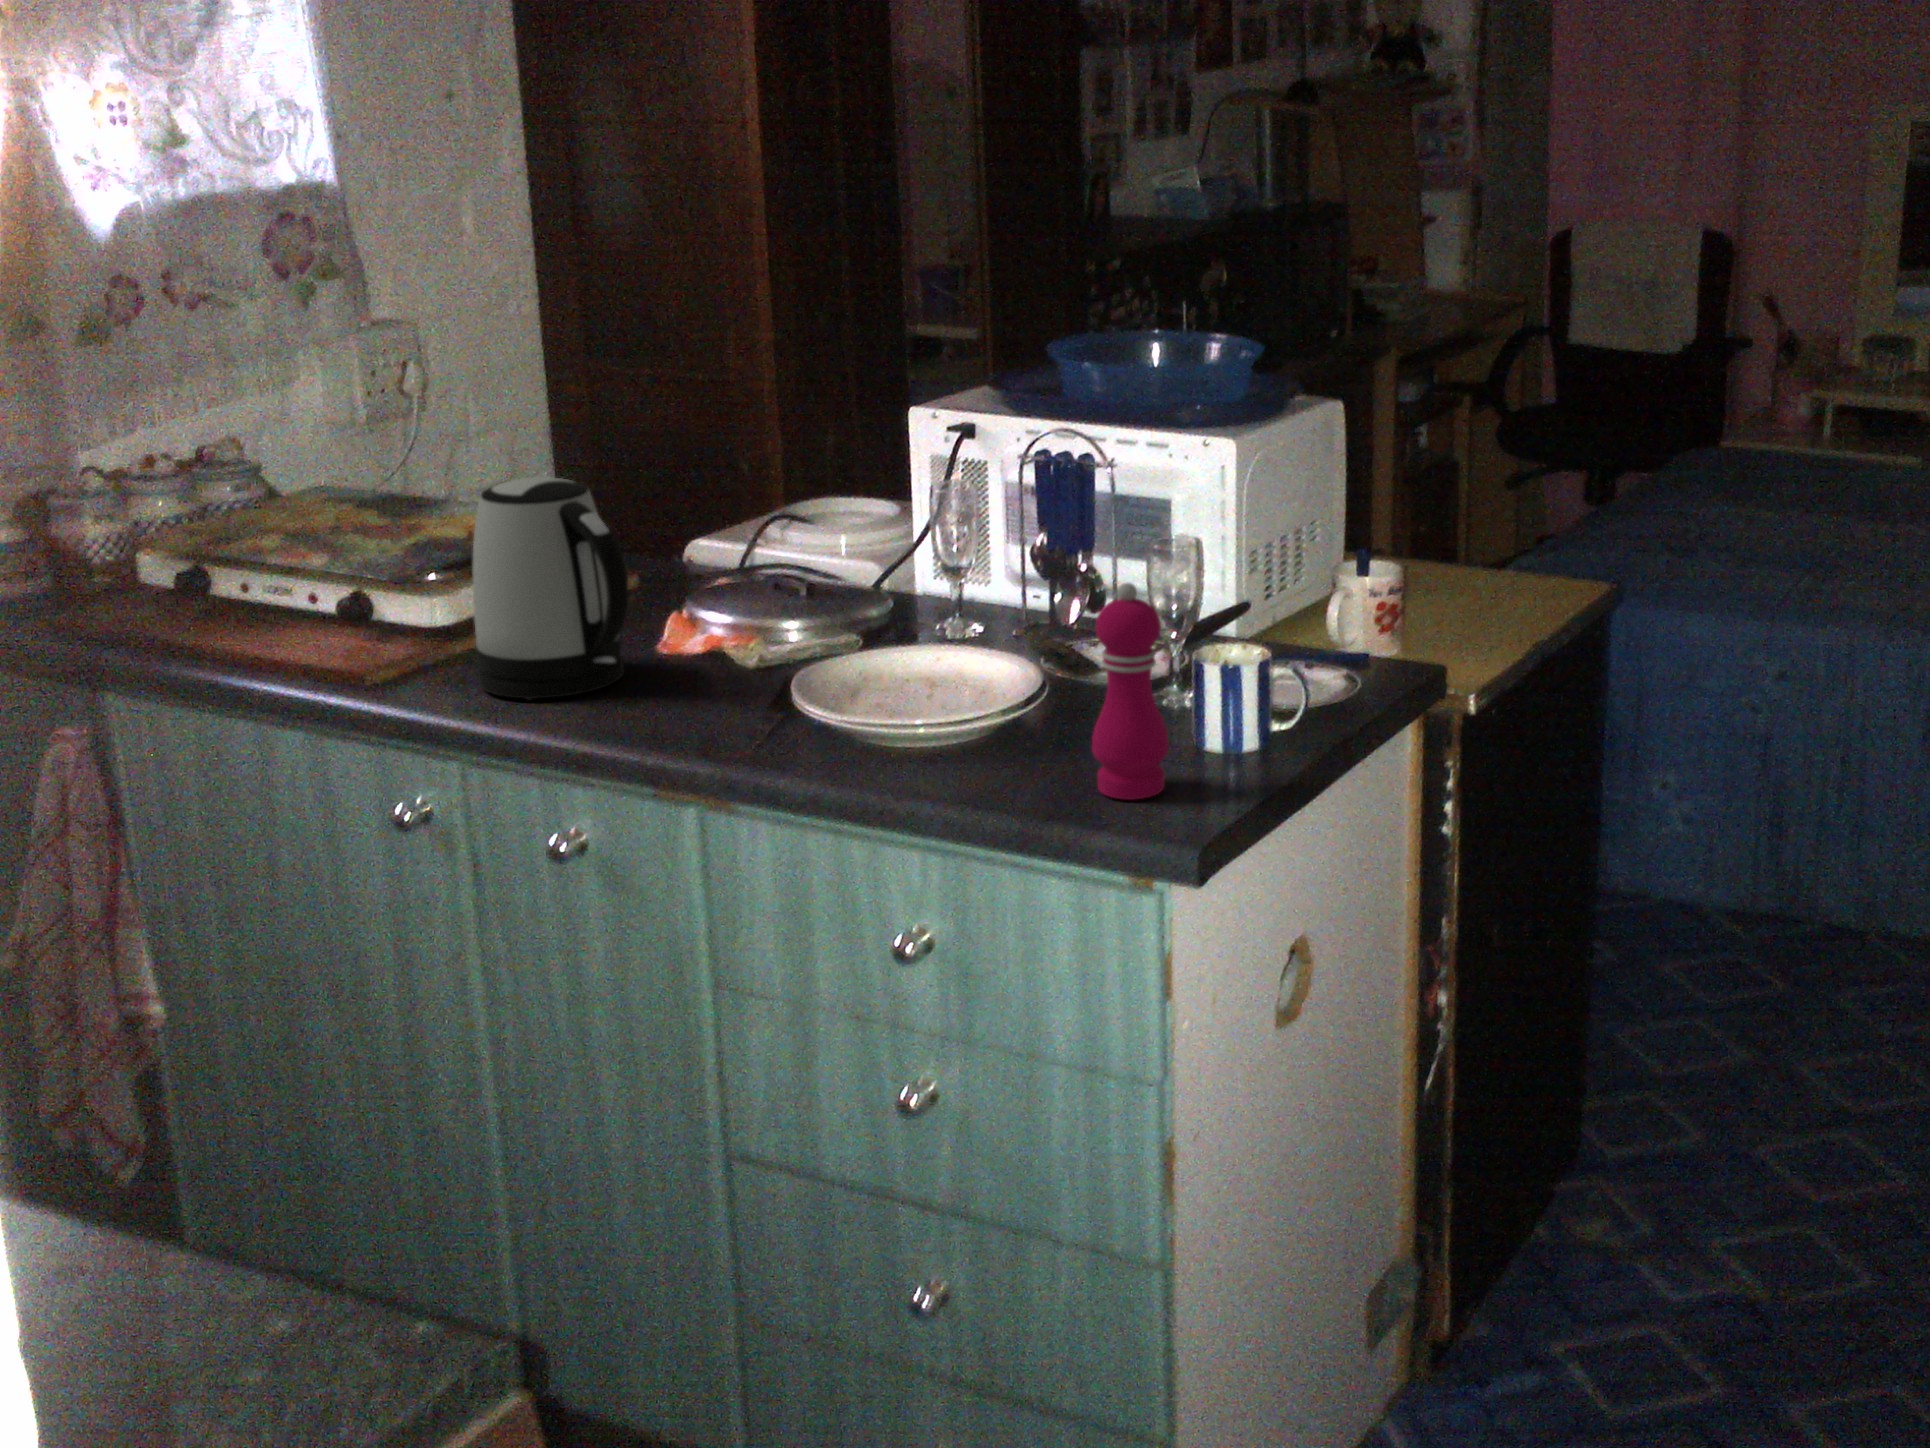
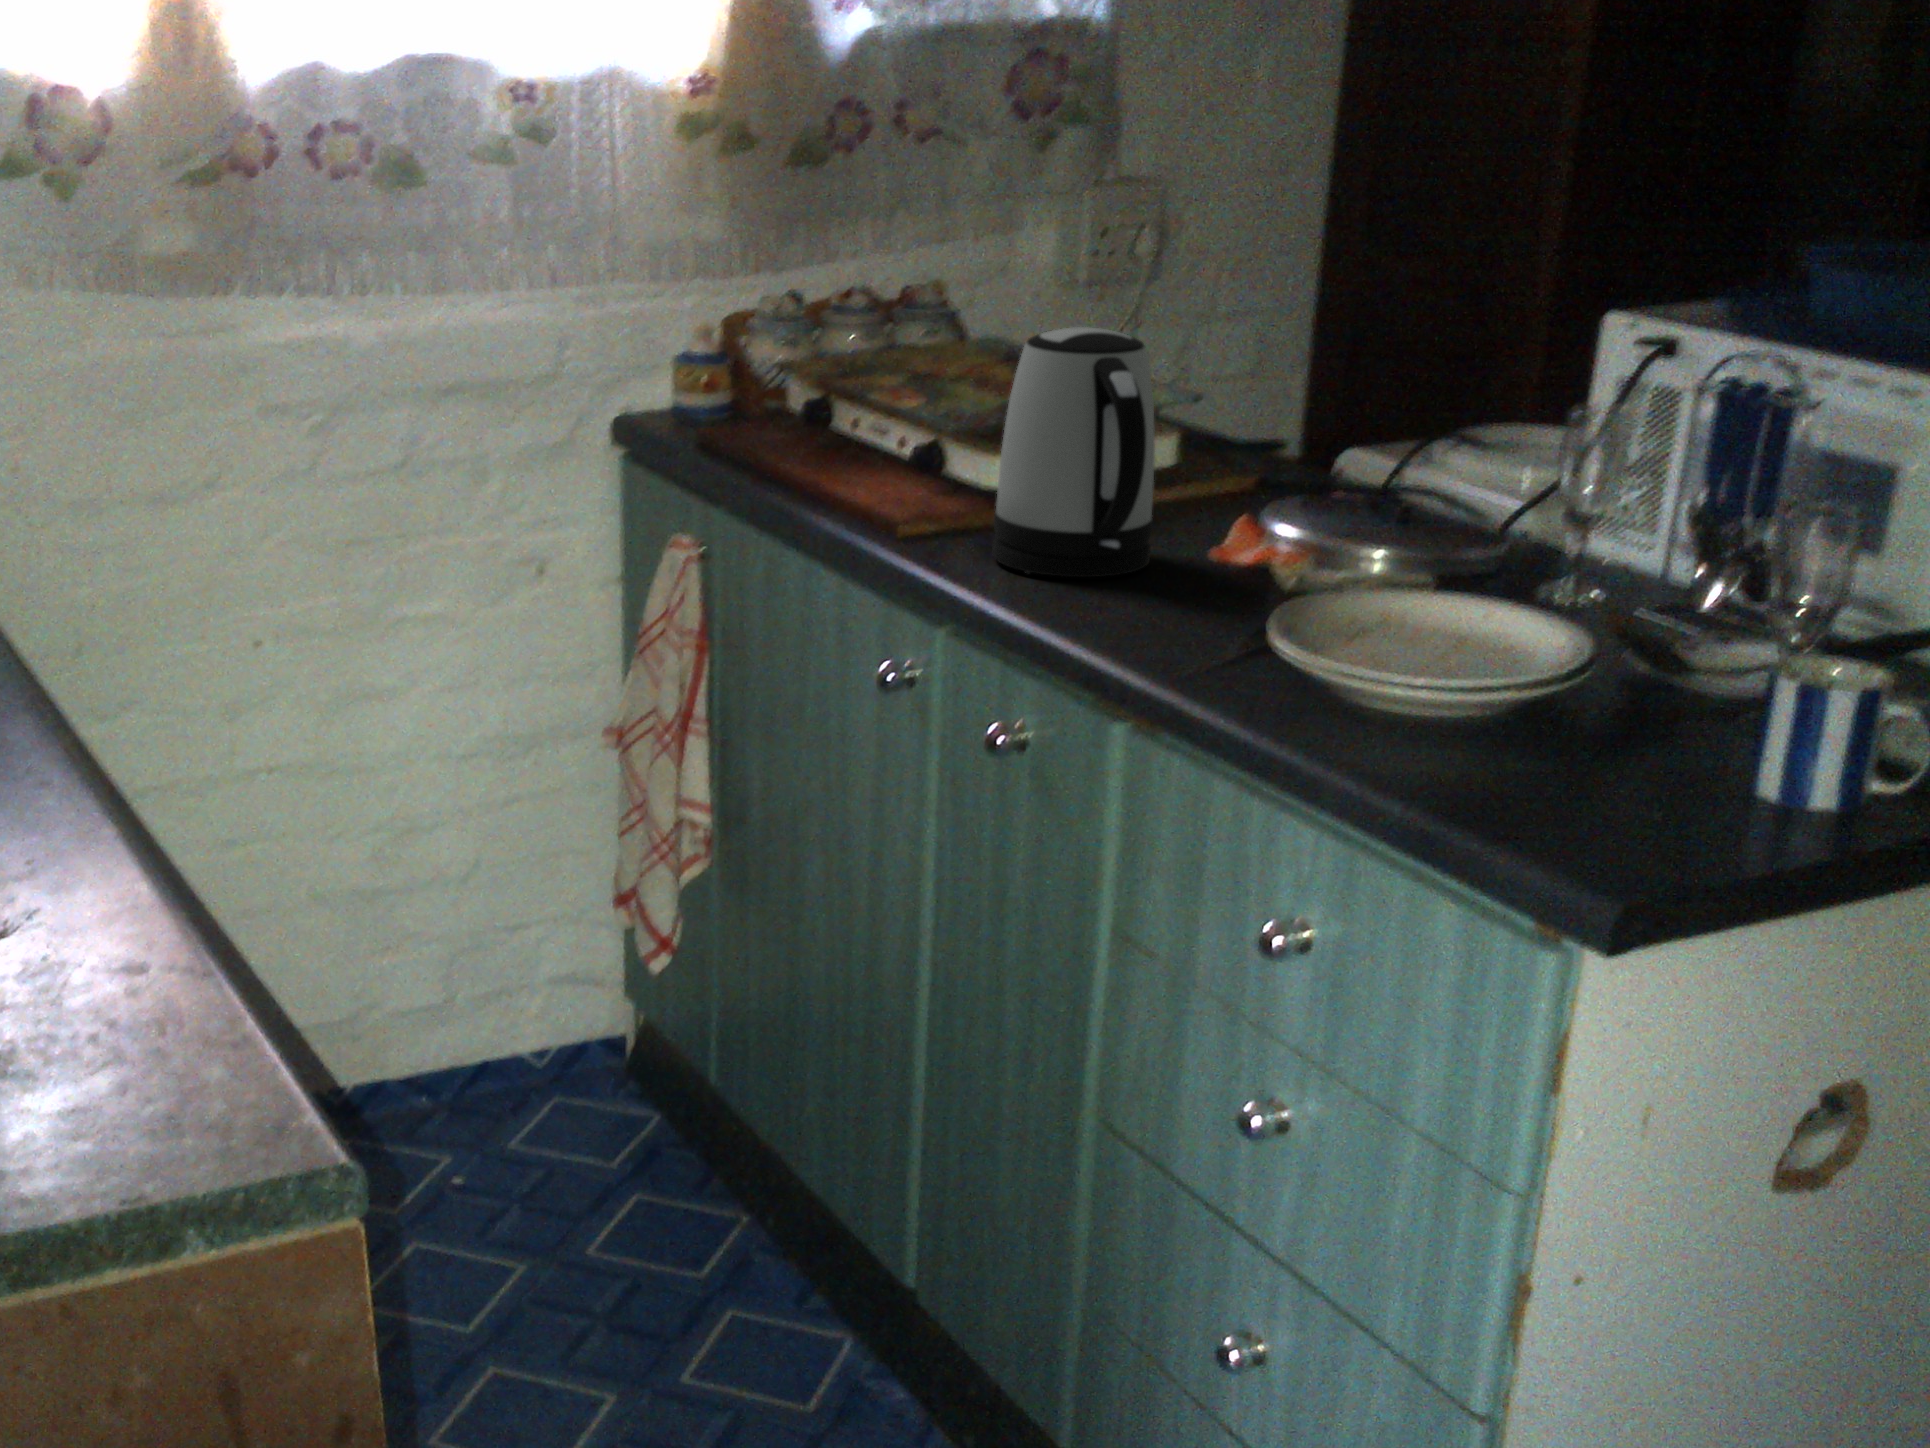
pepper mill: present [1092,583,1169,799] -> none [1545,526,1675,823]

